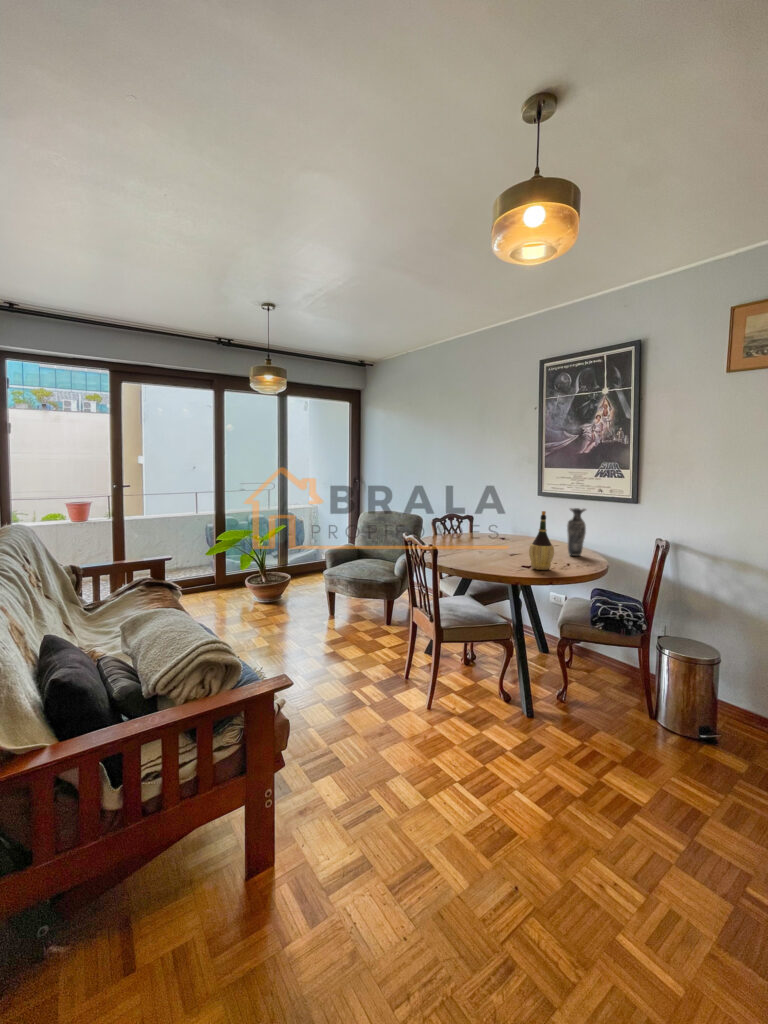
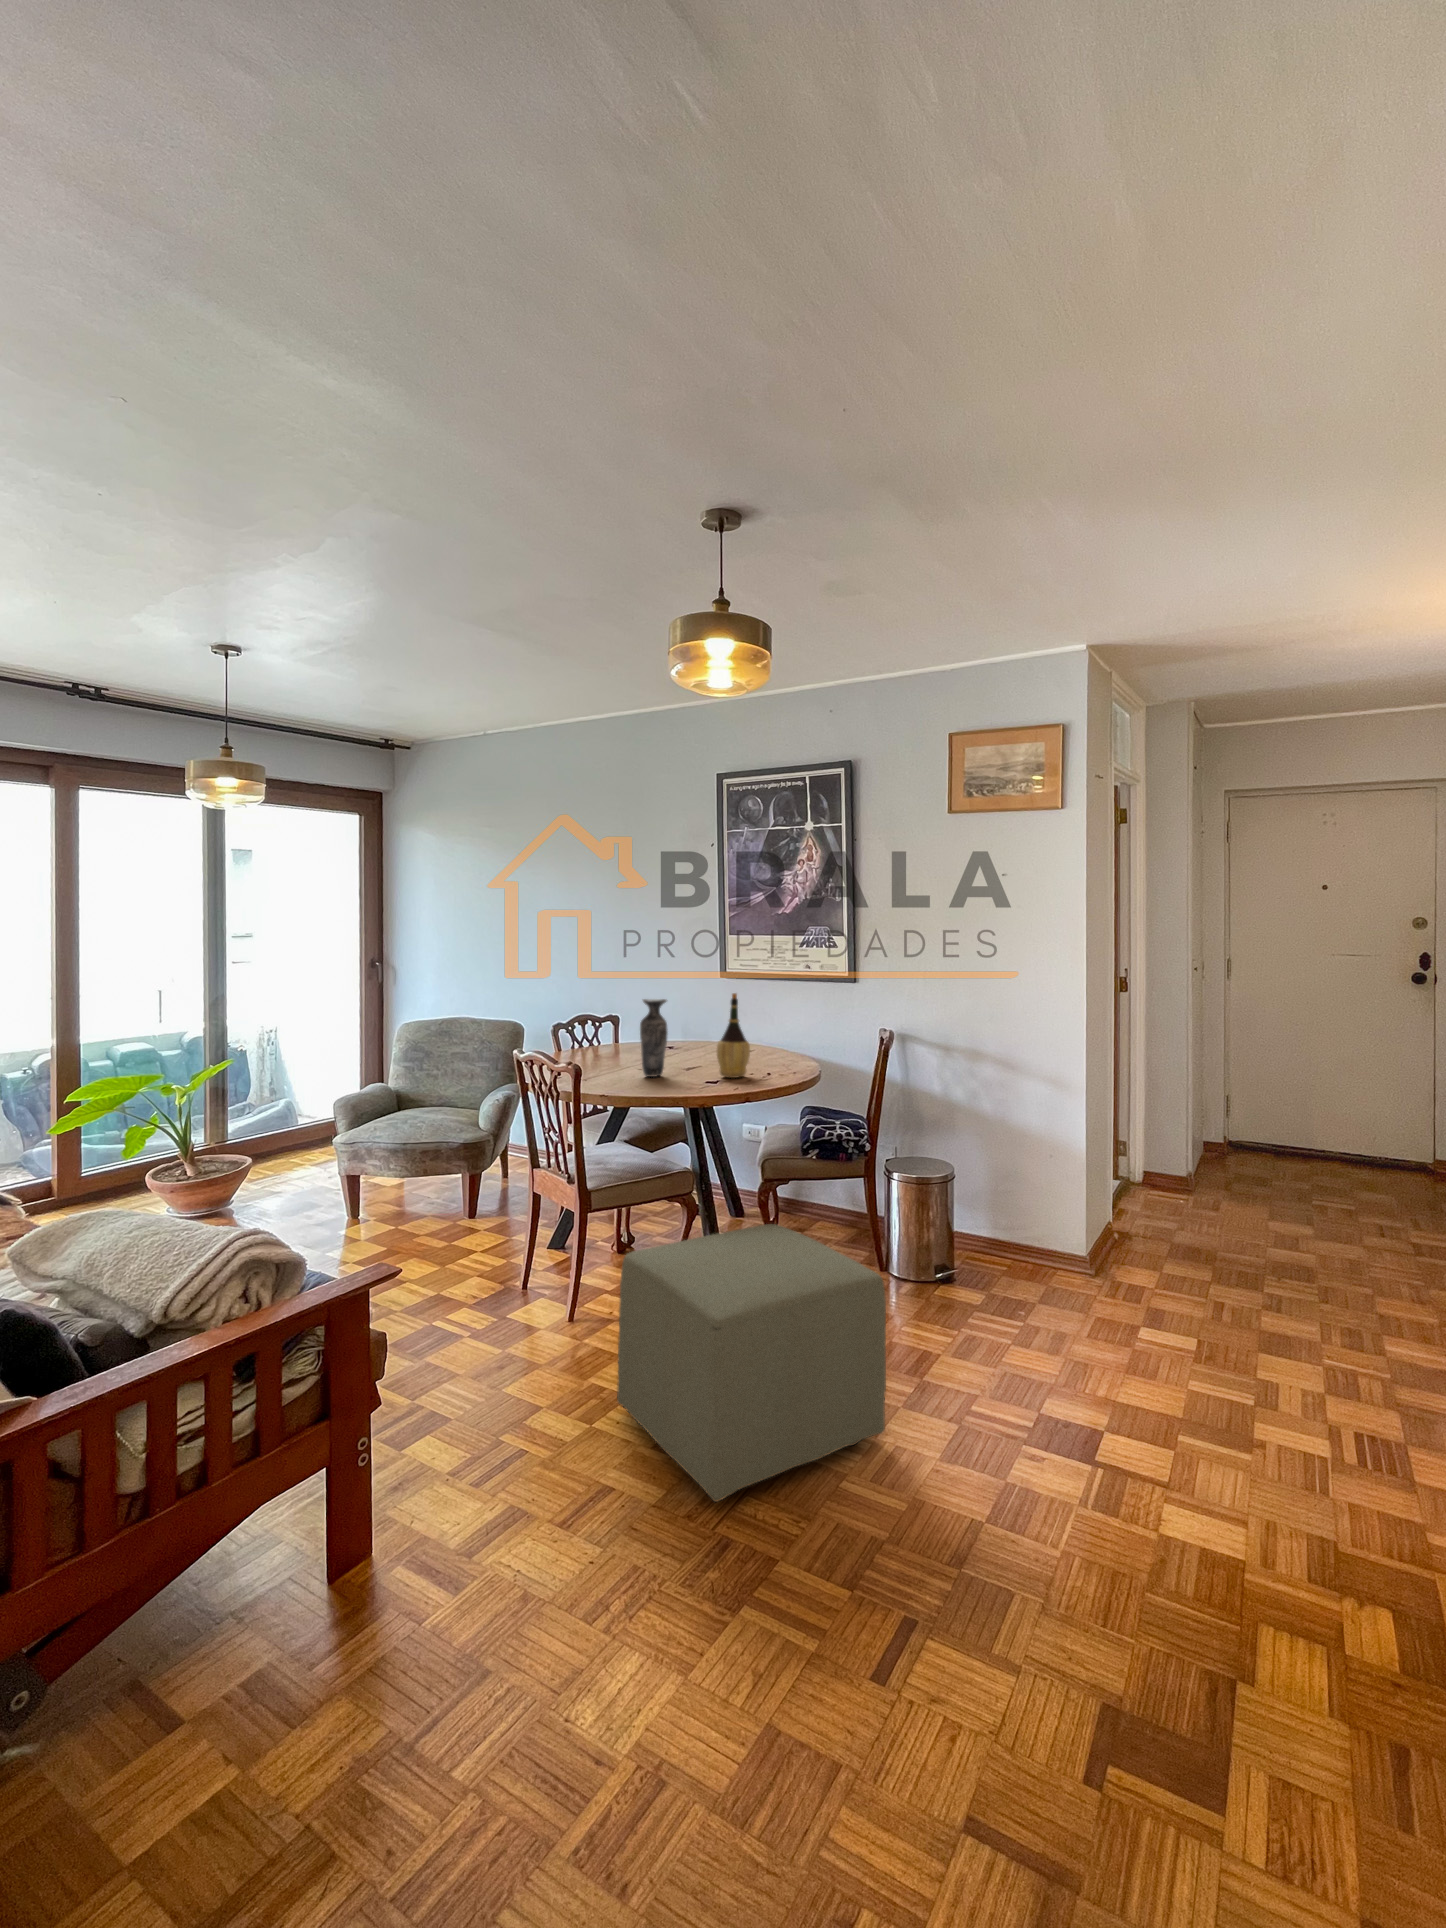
vase: present [567,508,586,556] -> present [640,999,668,1077]
ottoman: none [444,686,669,924] -> present [617,1224,886,1502]

